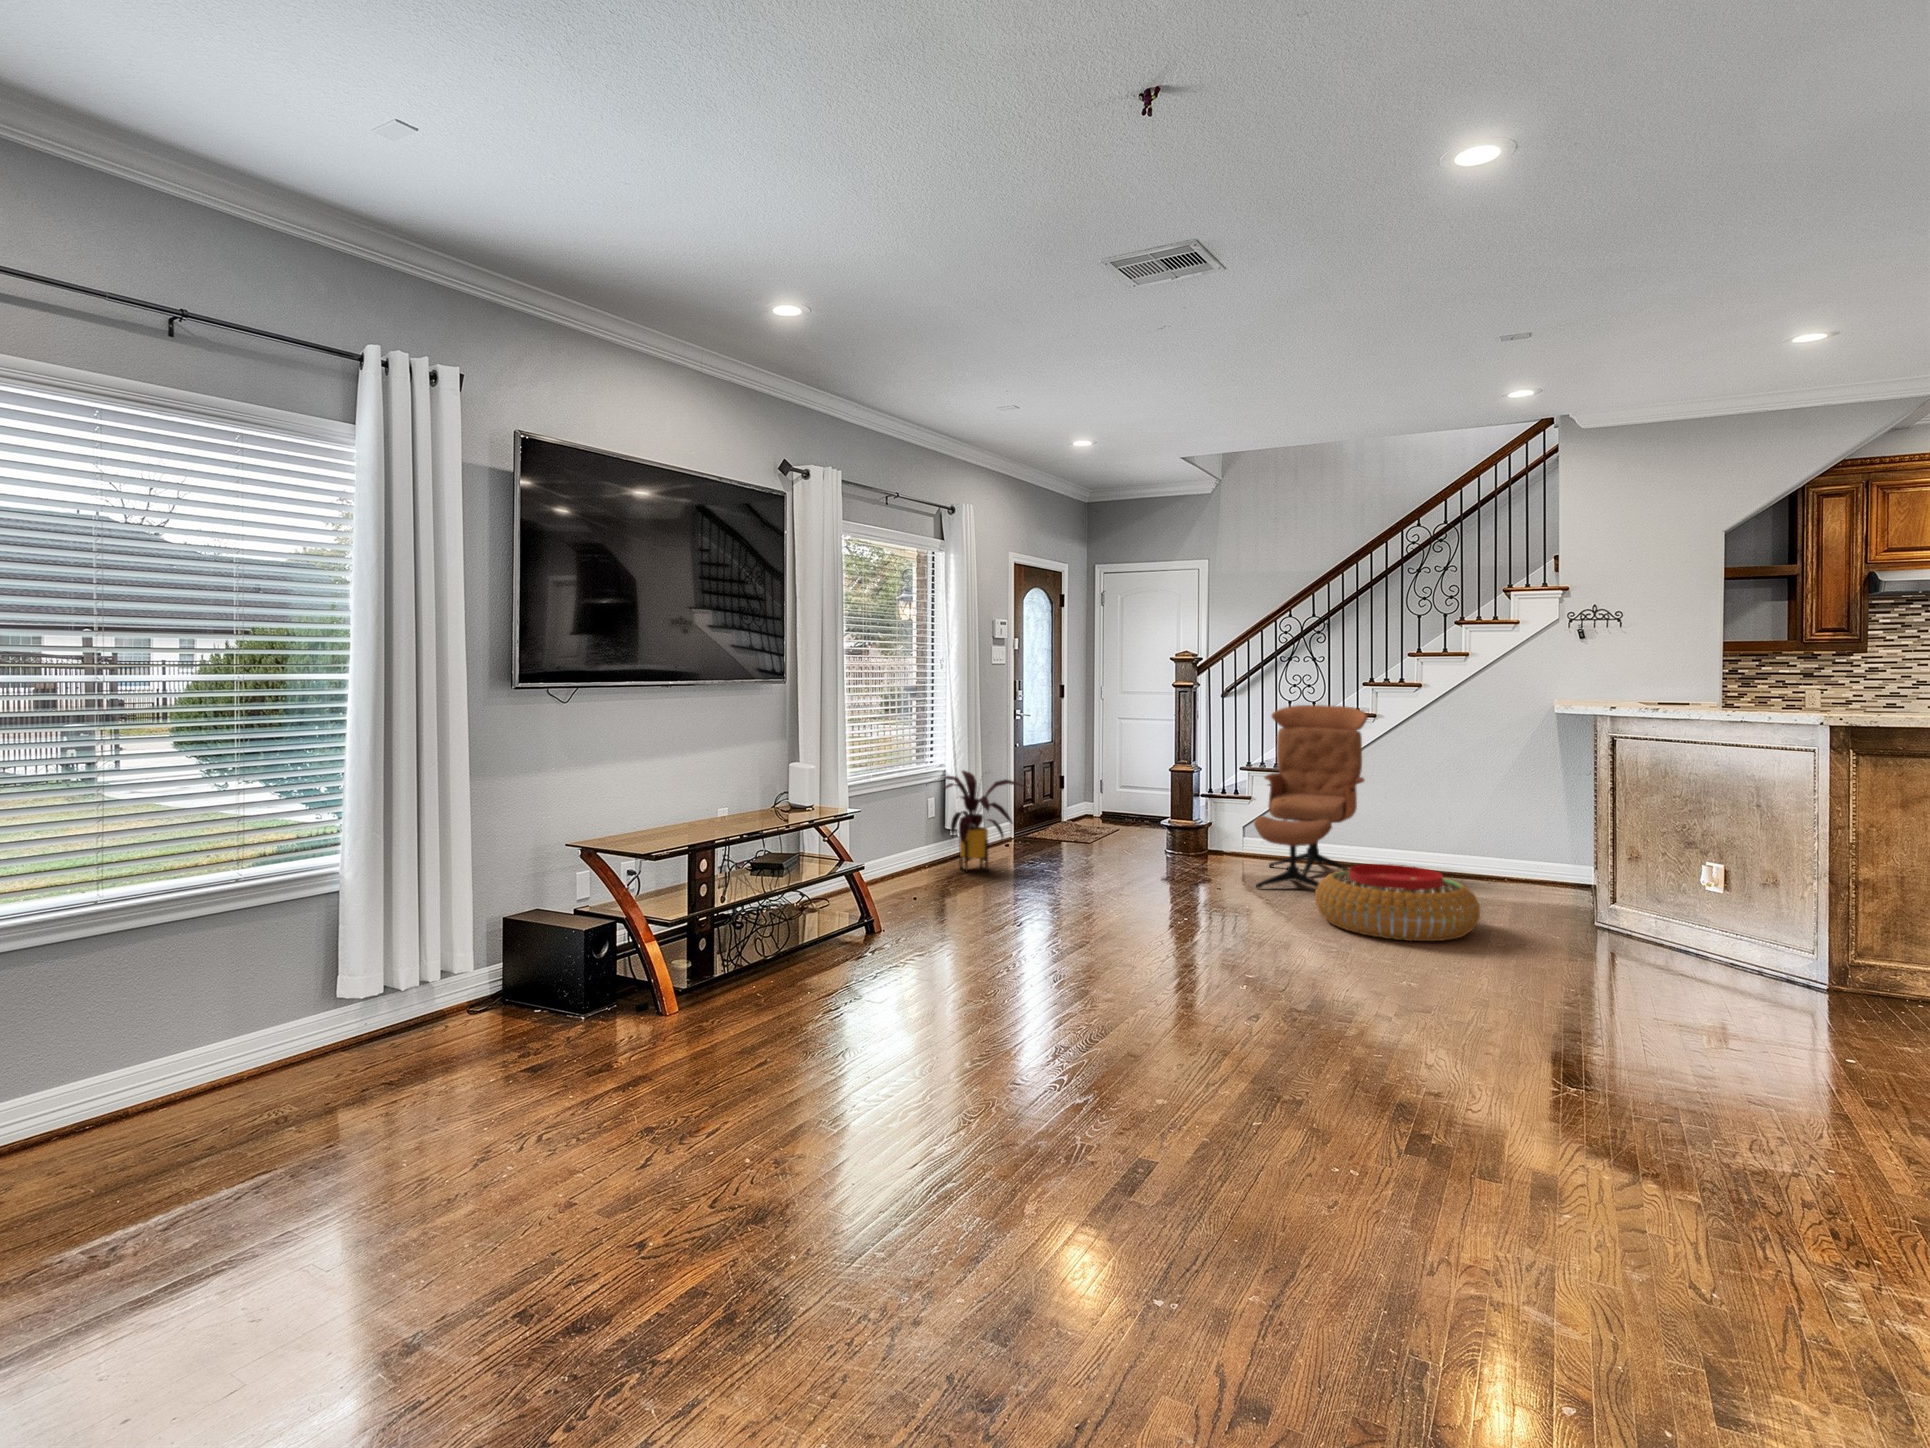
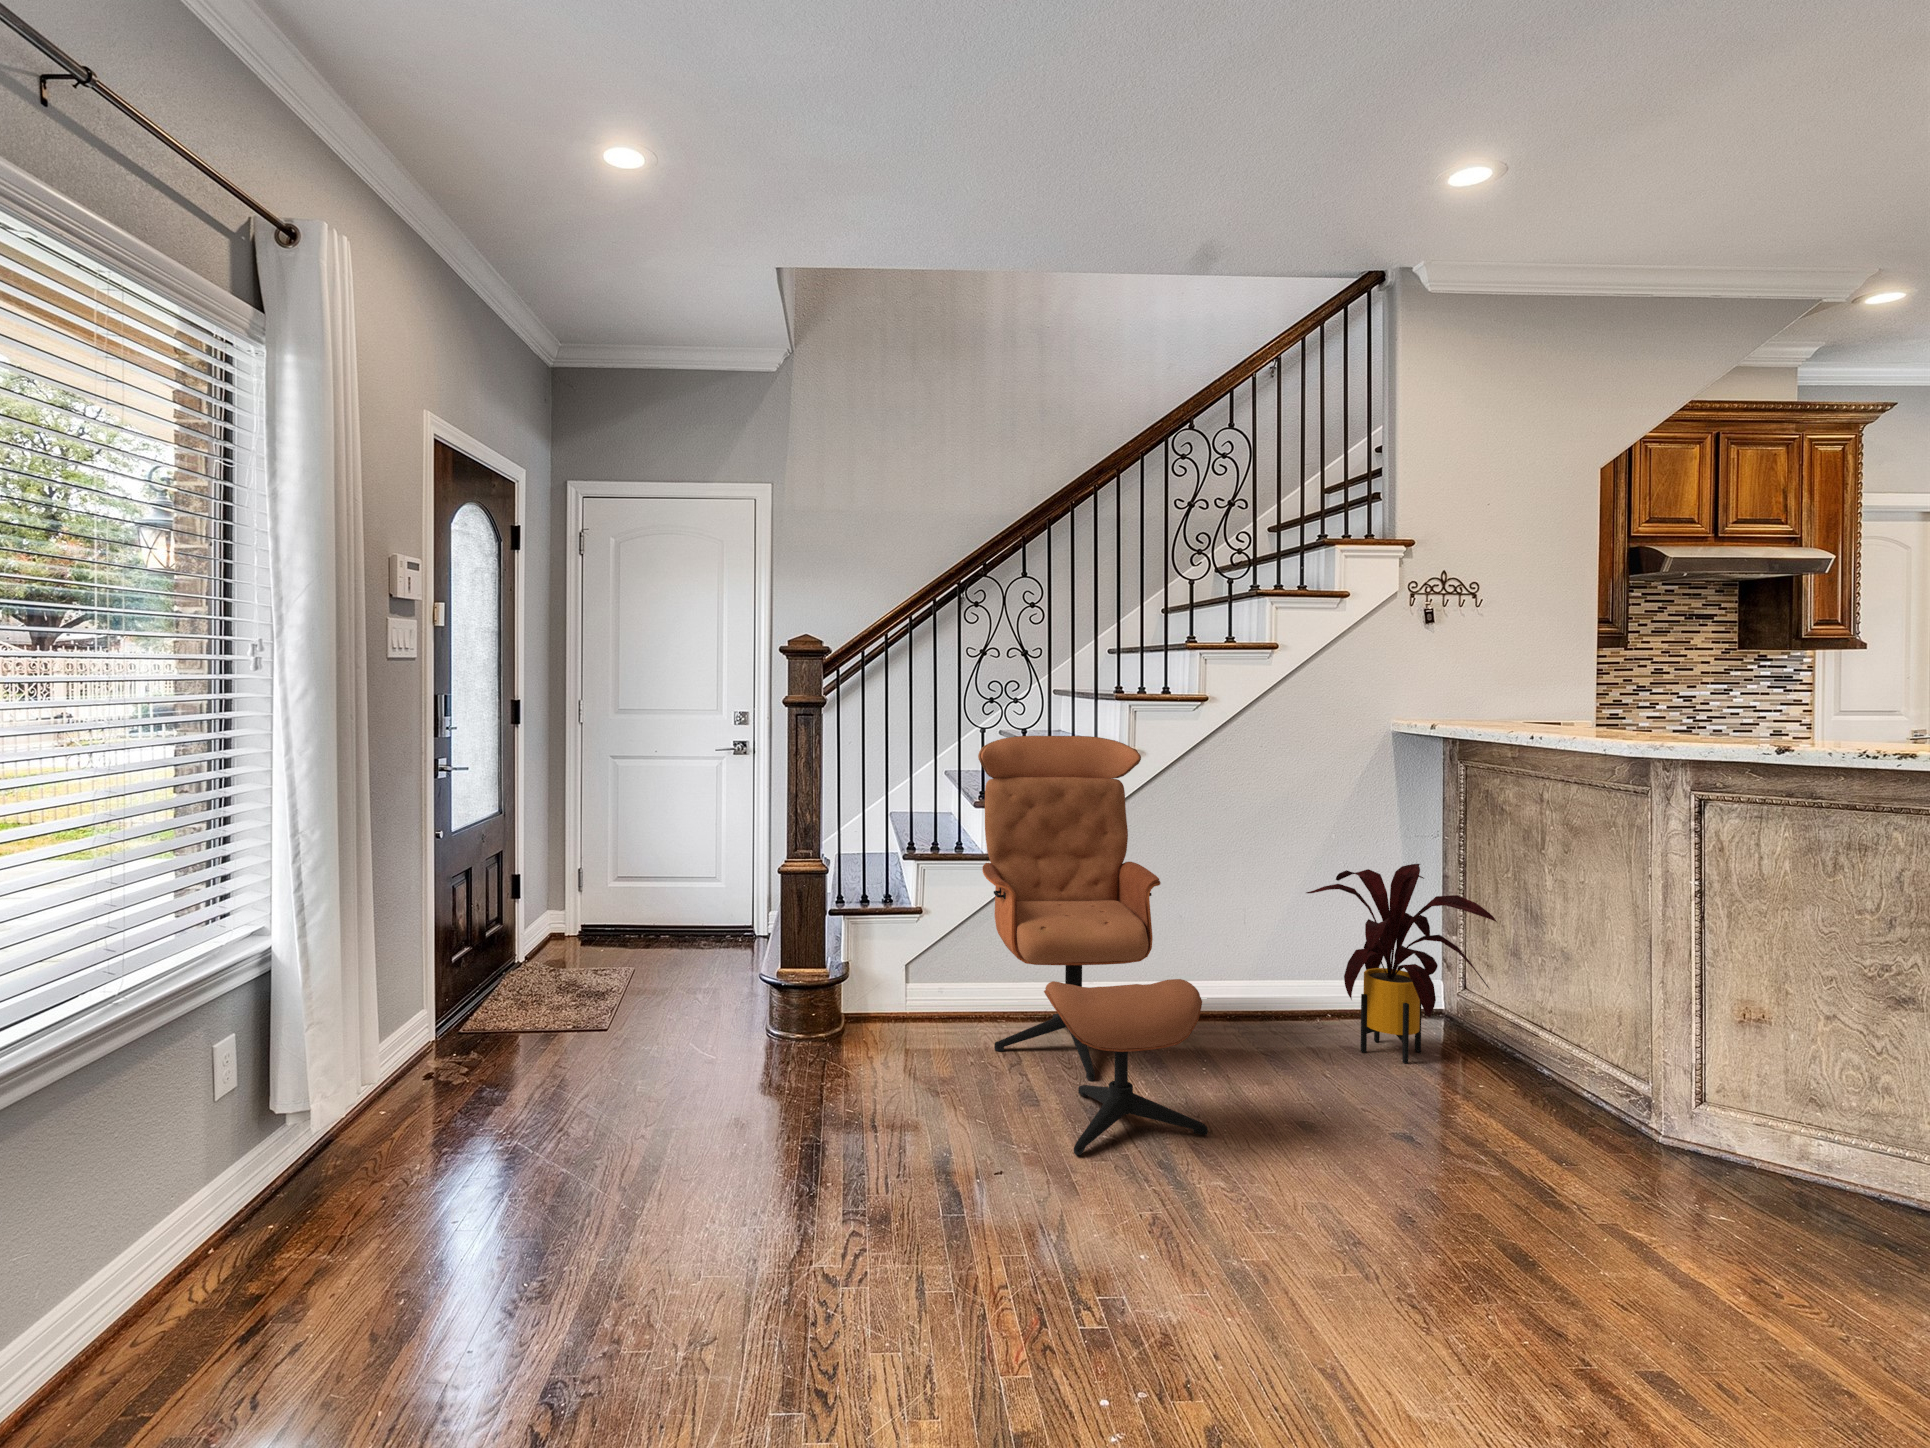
house plant: present [926,771,1024,872] -> present [1306,864,1497,1064]
pouf: present [1315,864,1480,941] -> none [1305,1097,1700,1355]

